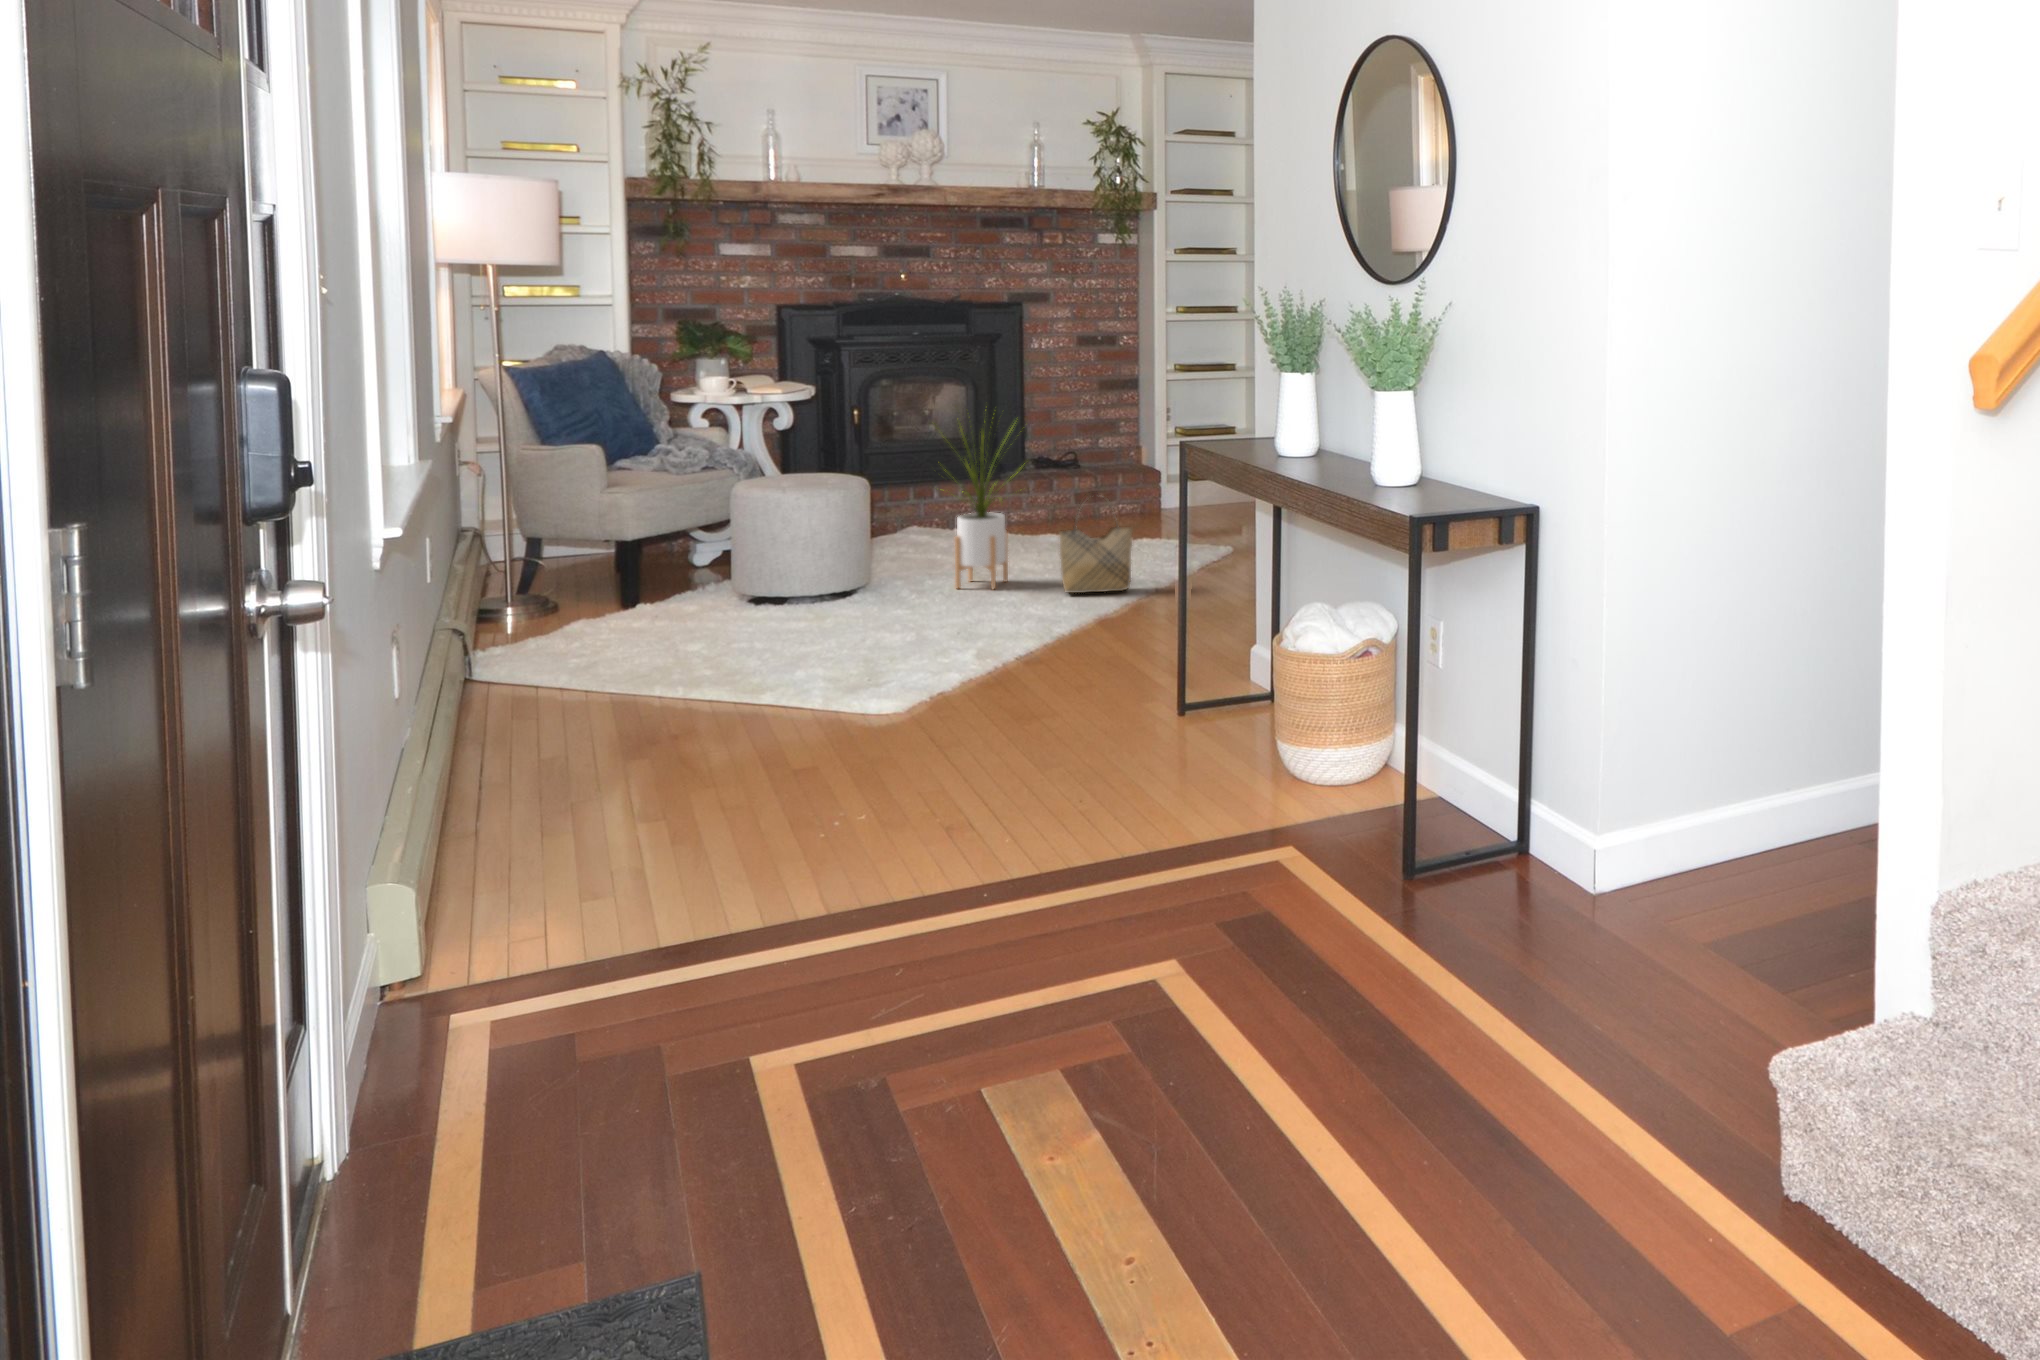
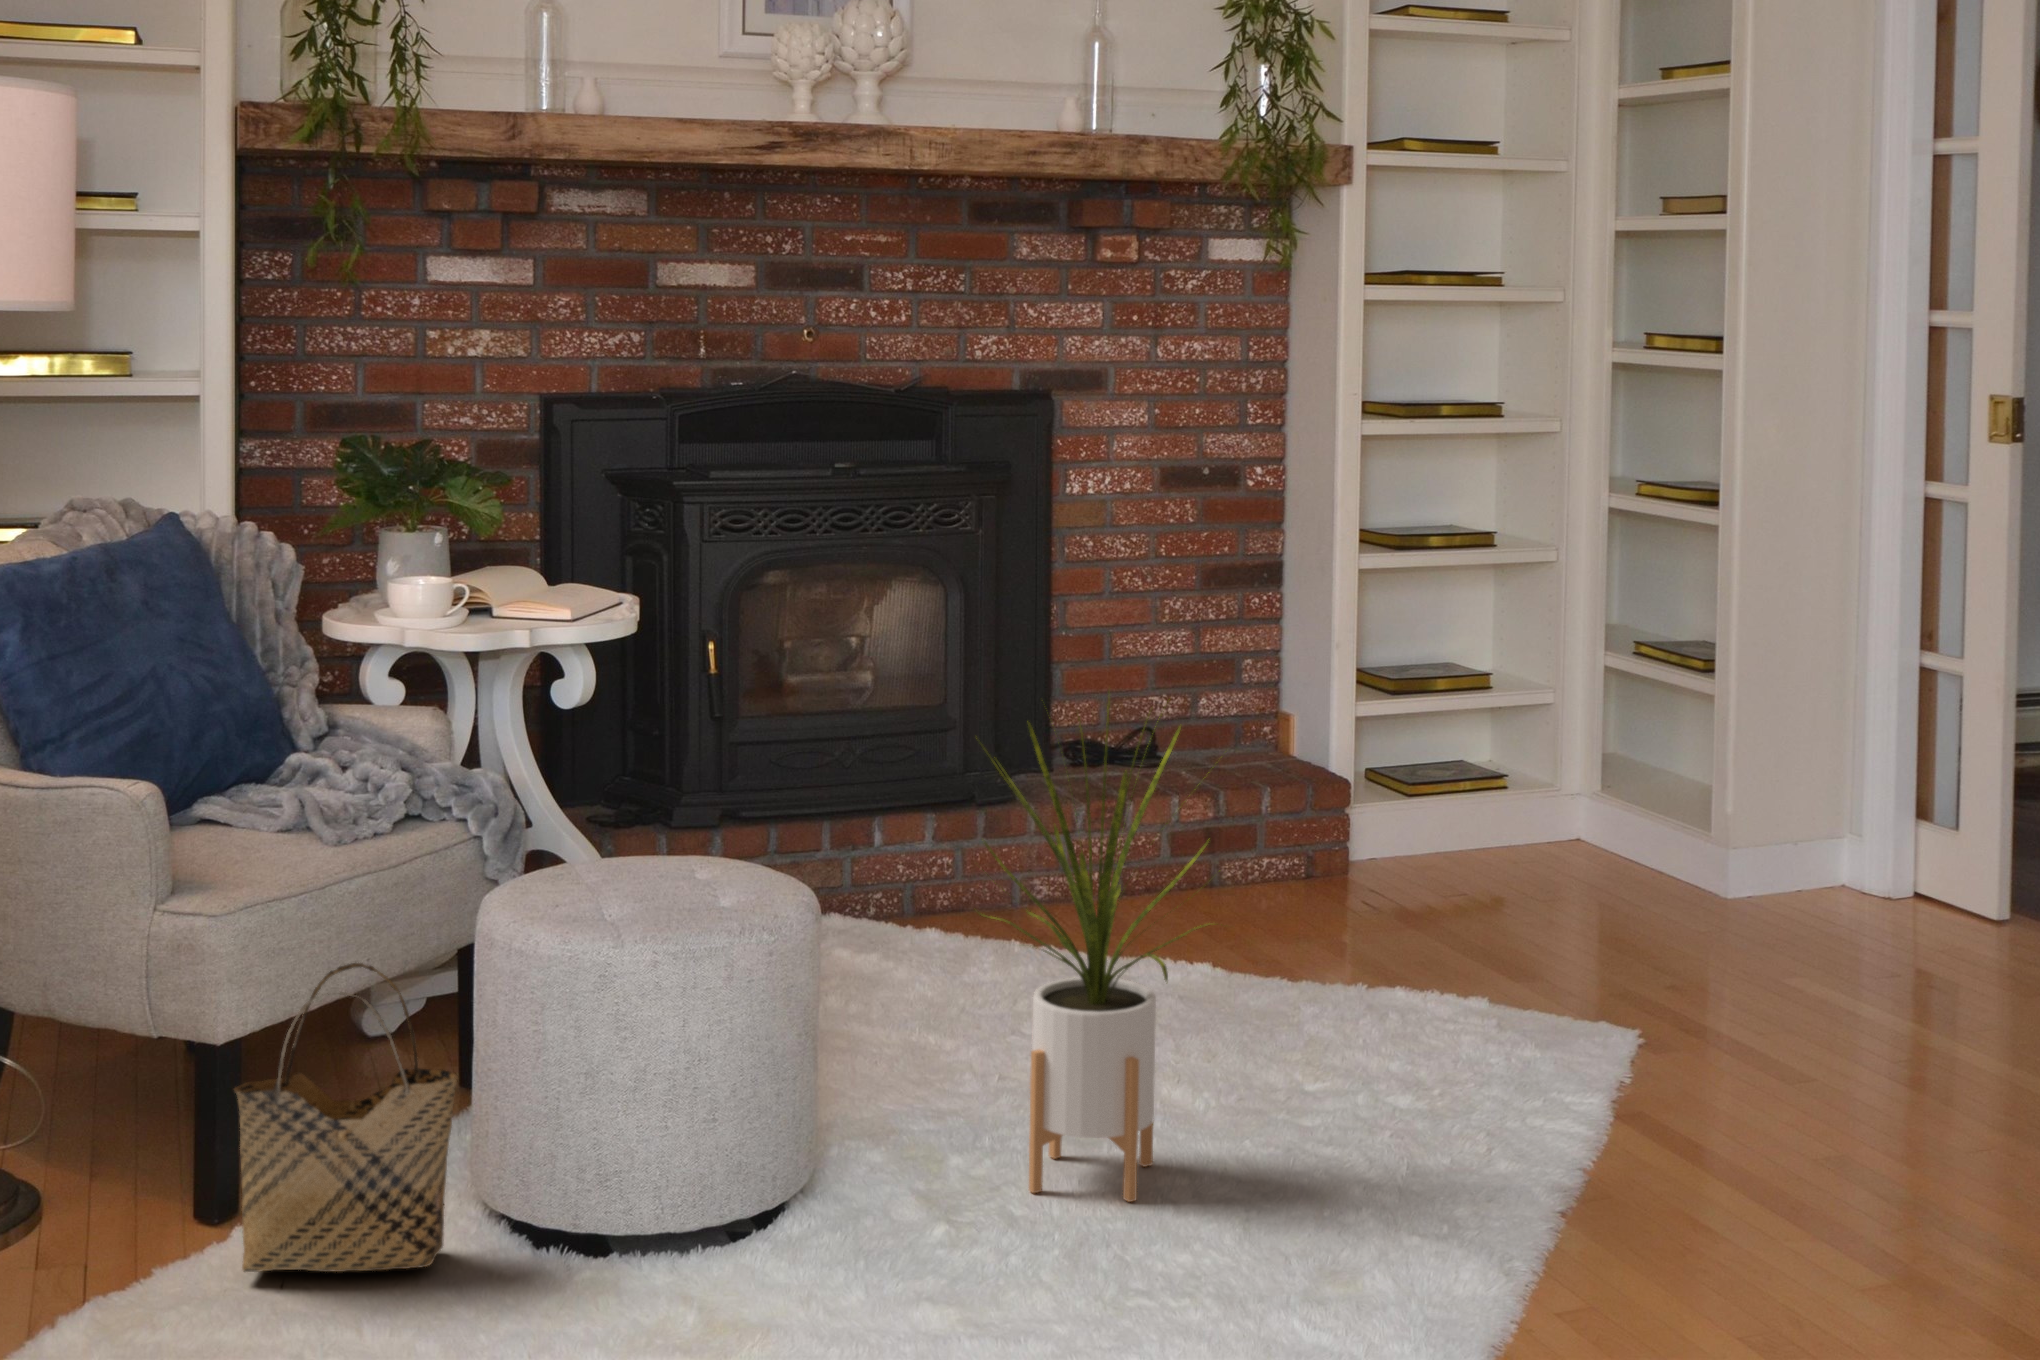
woven basket: present [1059,492,1133,593] -> present [234,963,458,1272]

